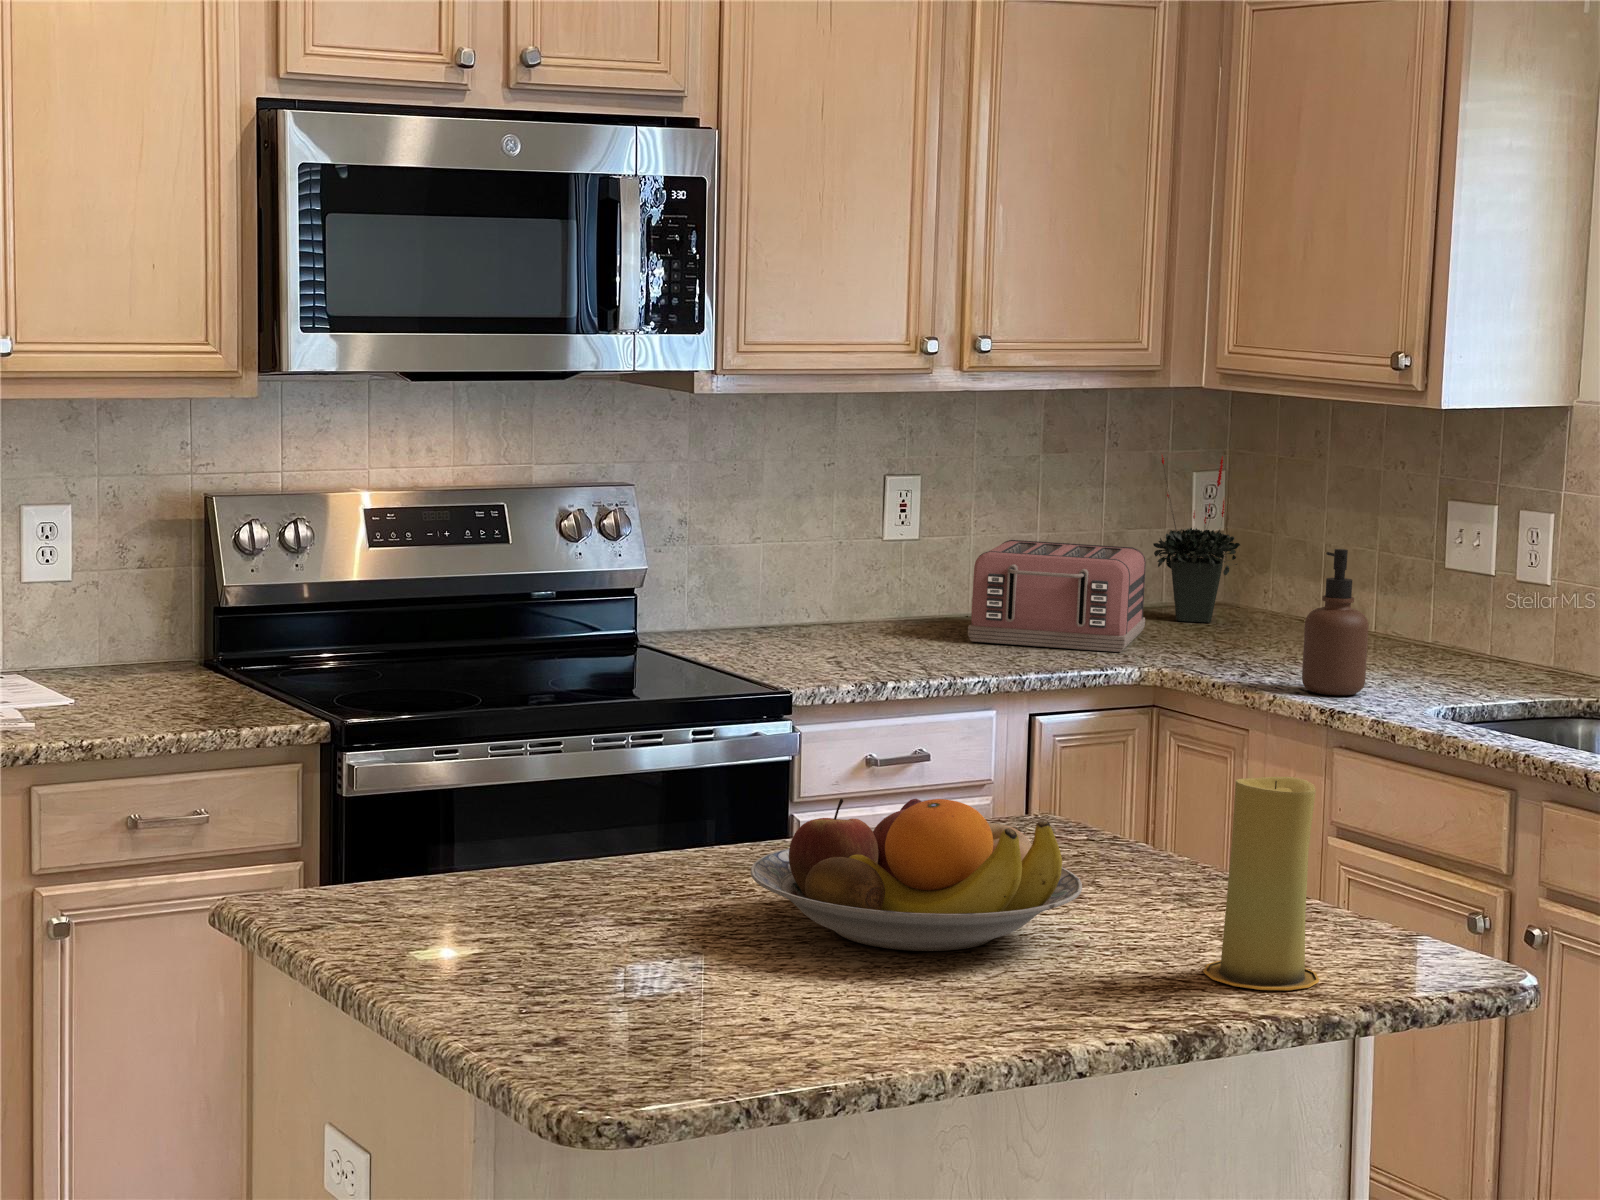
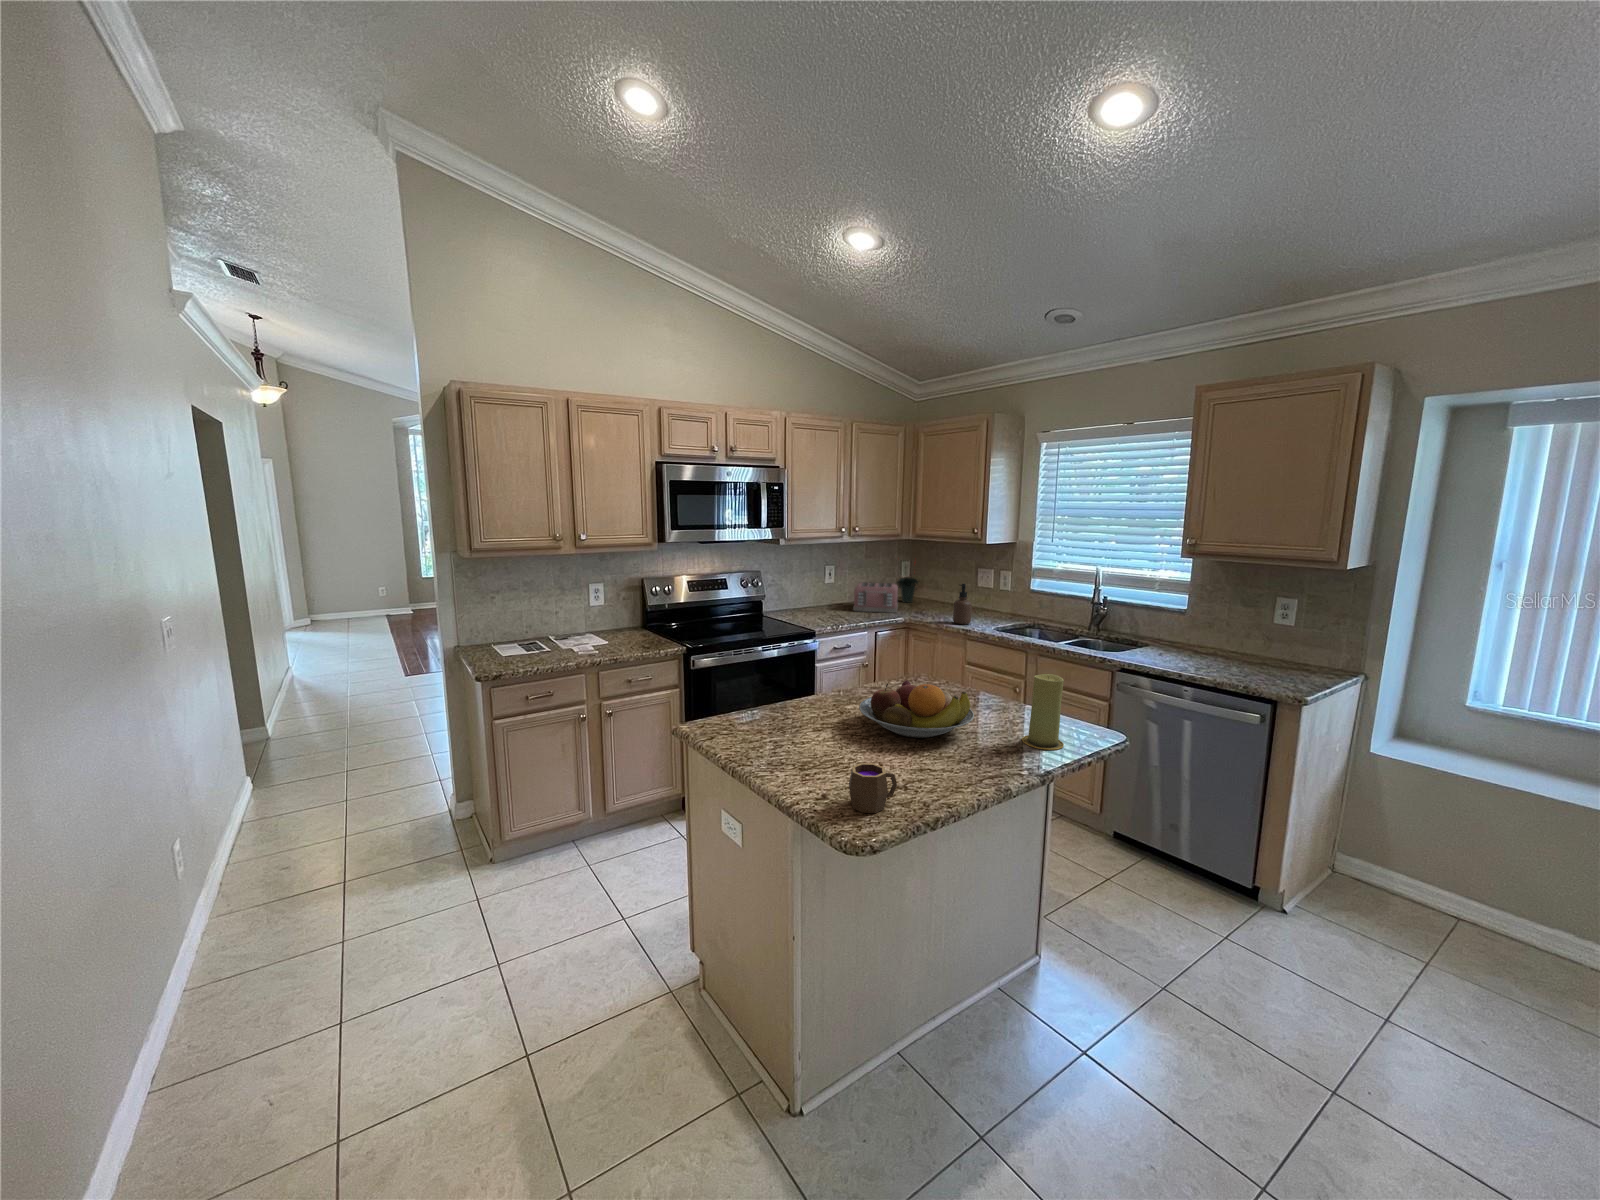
mug: none [608,955,742,1074] -> present [849,763,897,813]

